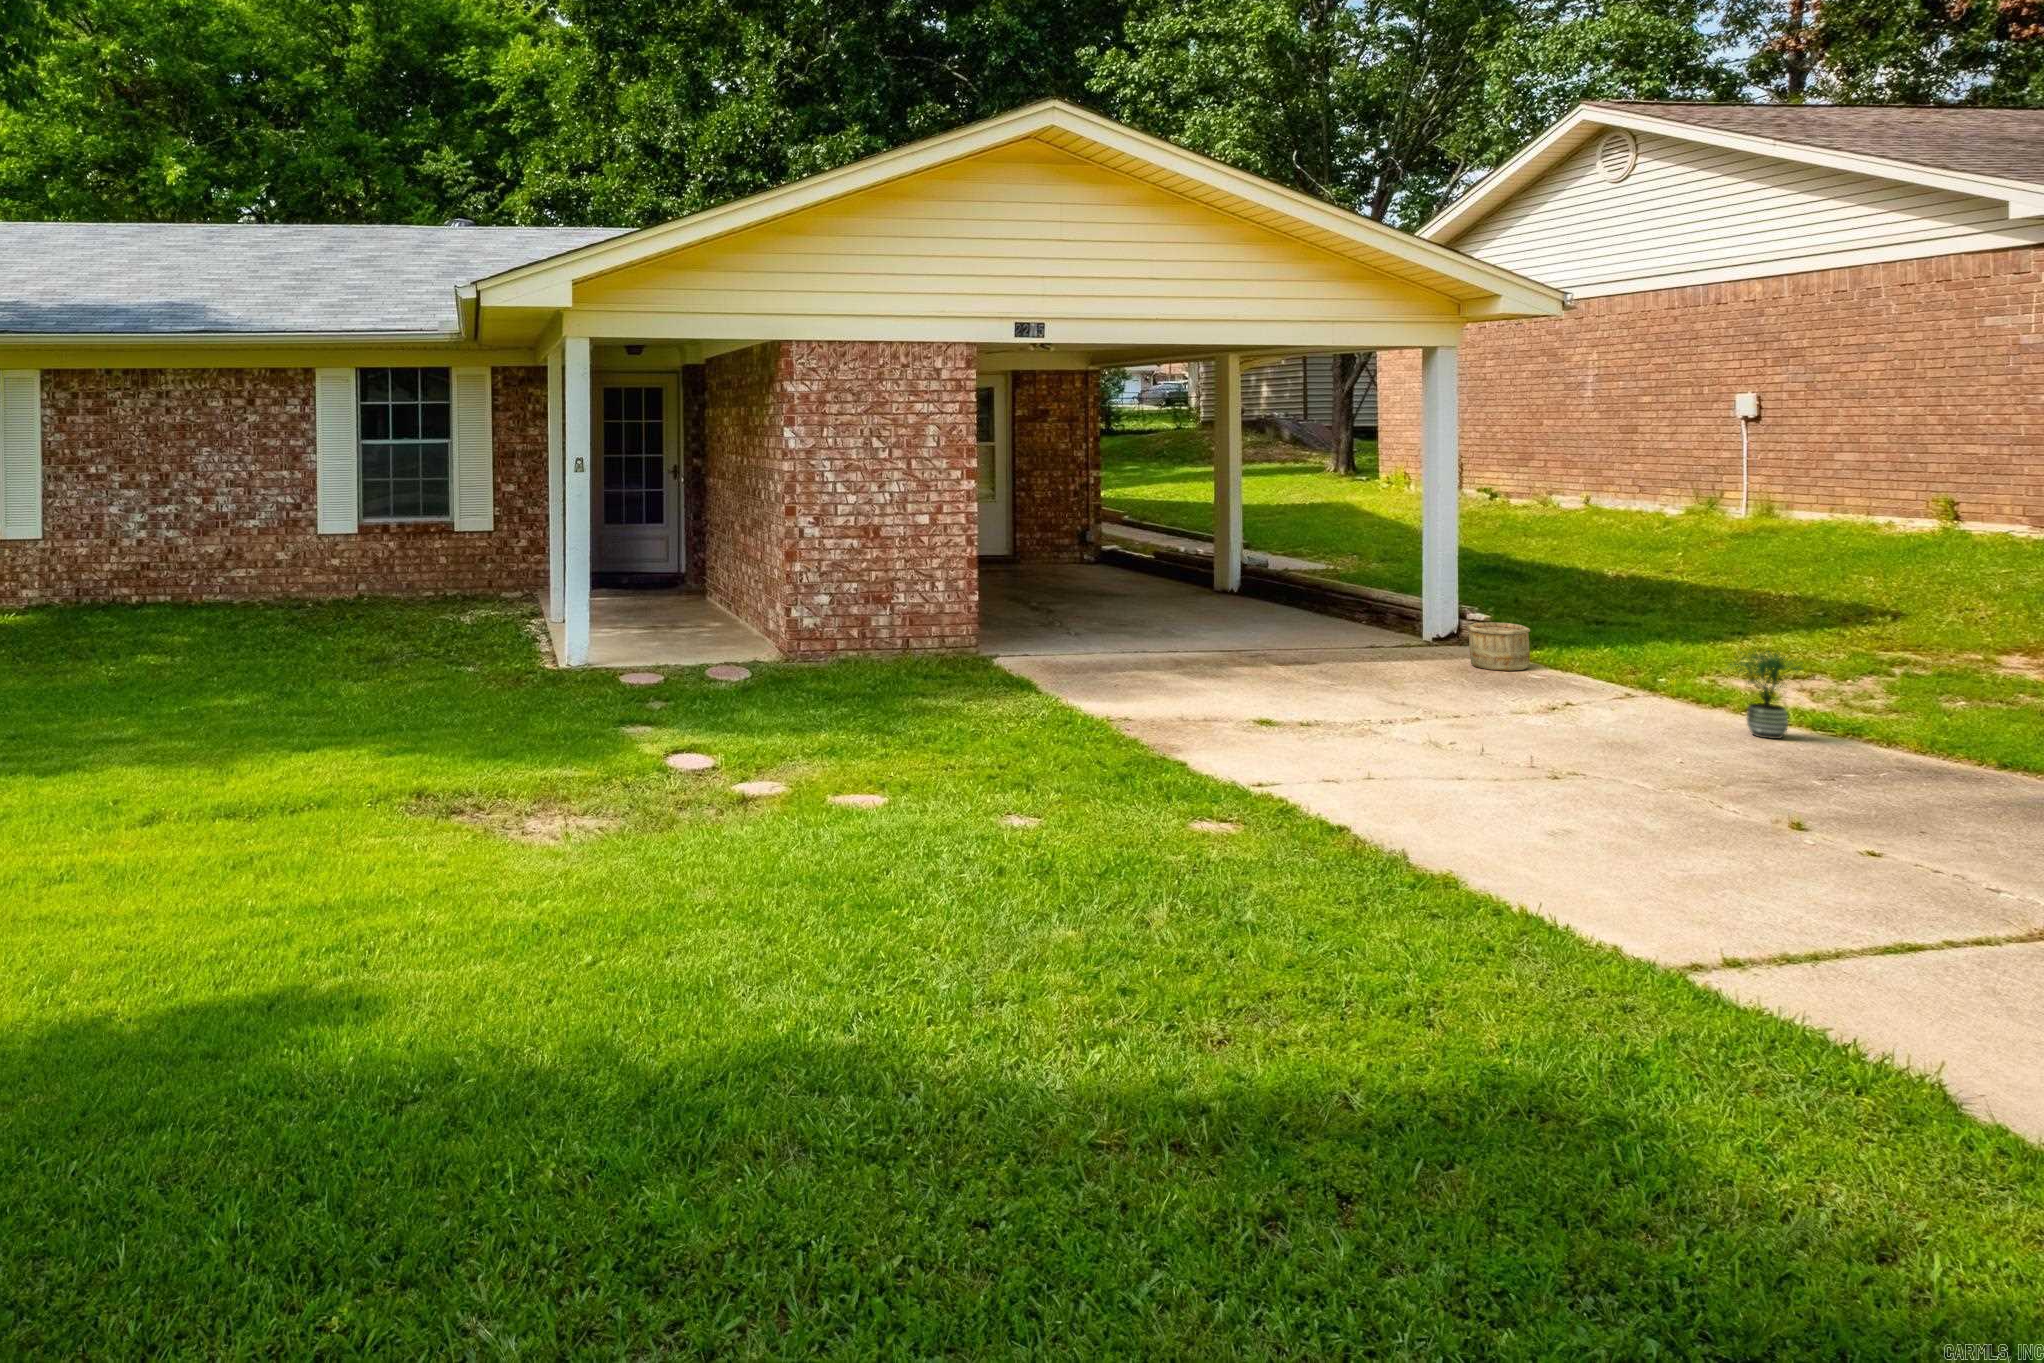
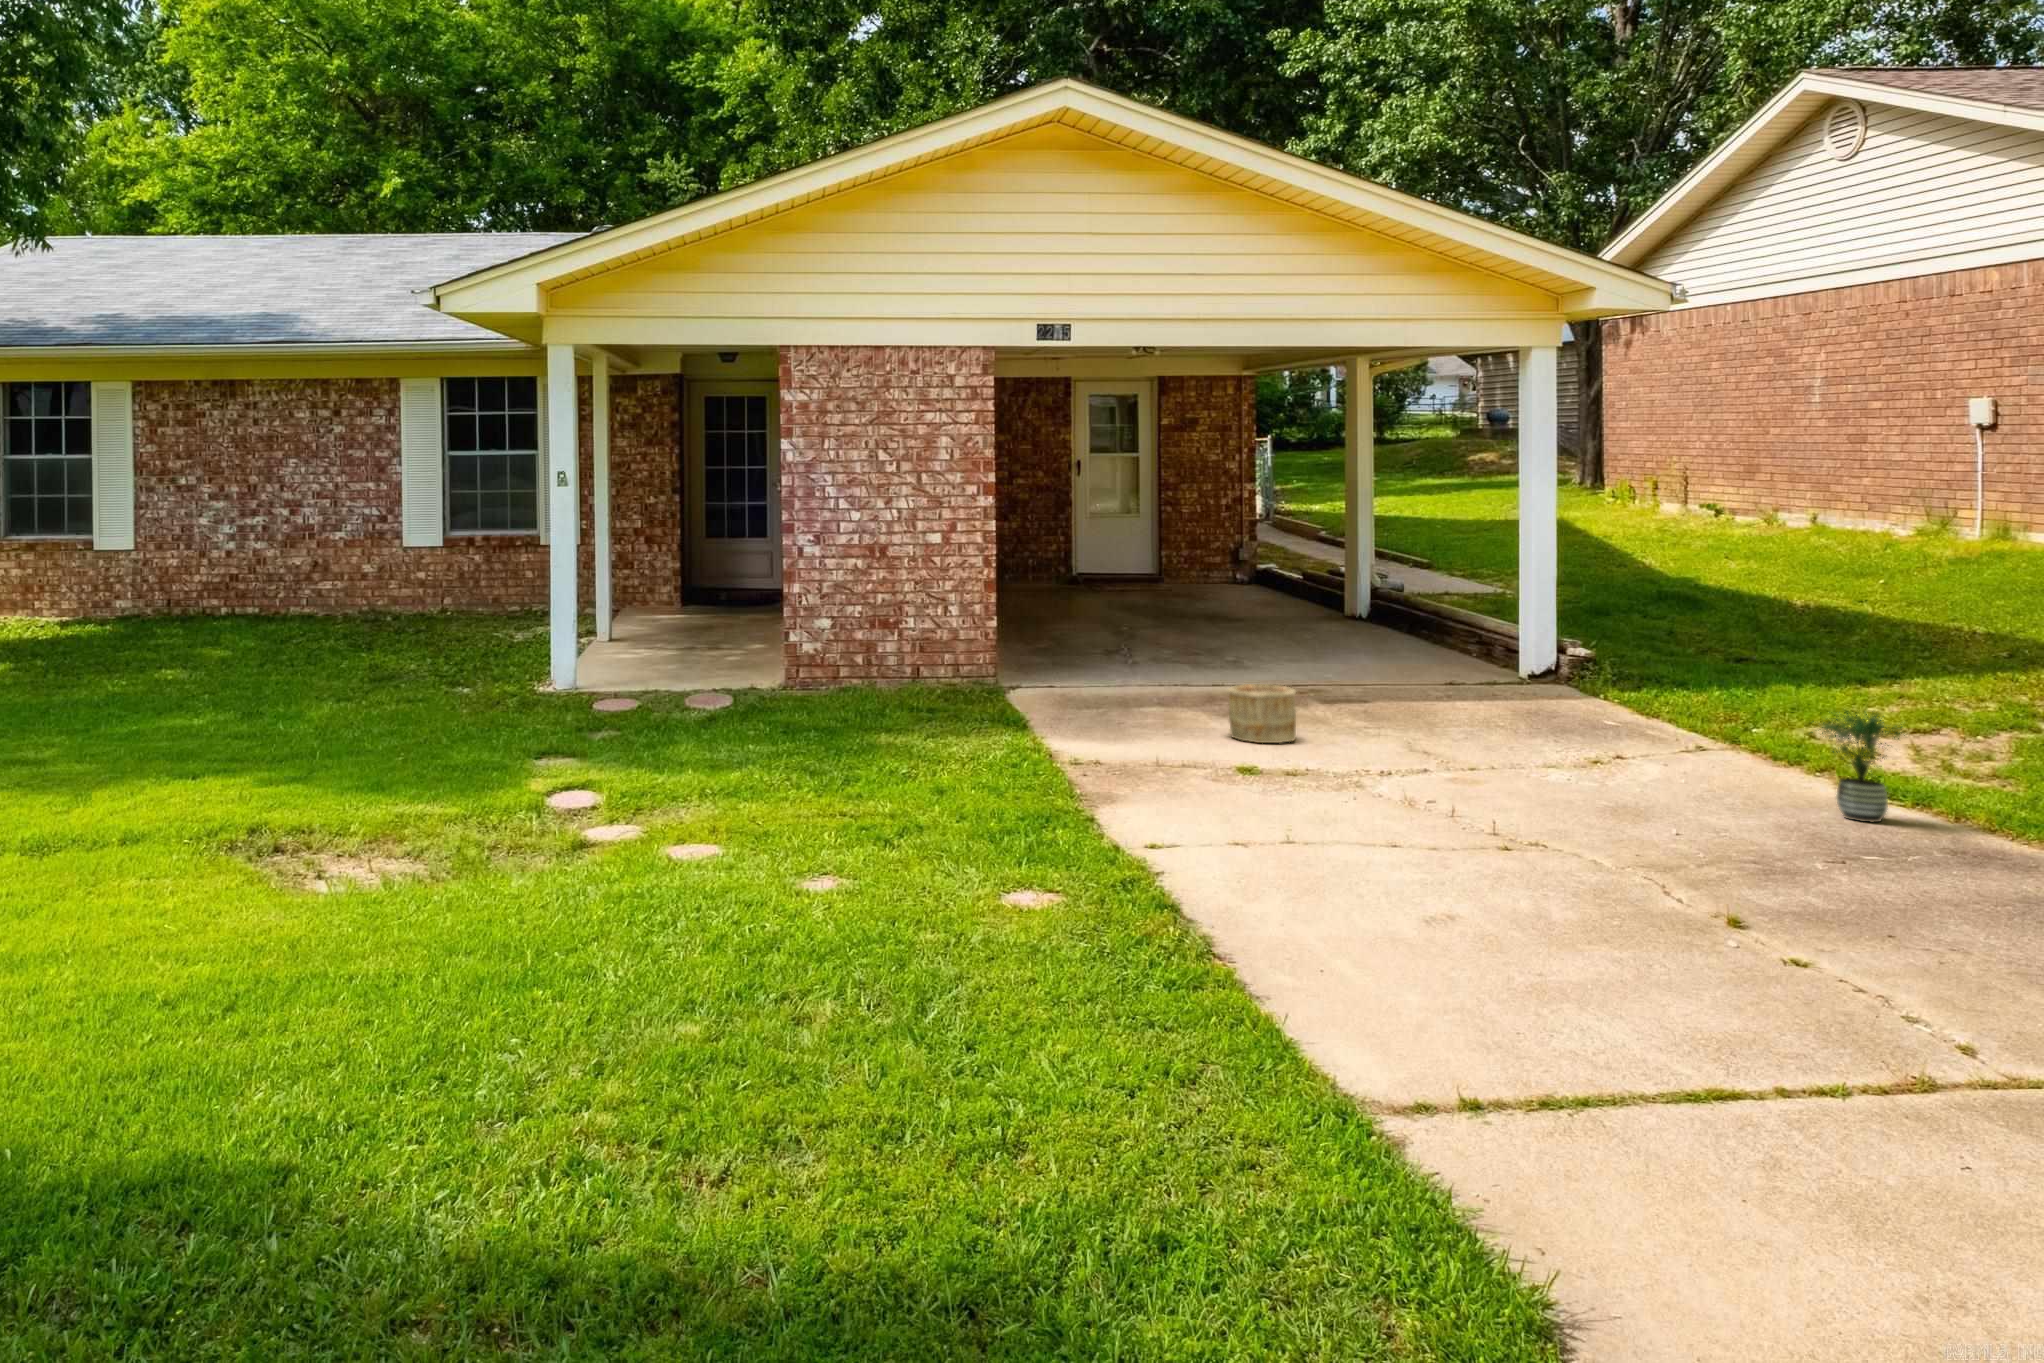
wooden bucket: present [1467,622,1530,671] -> present [1227,684,1296,743]

